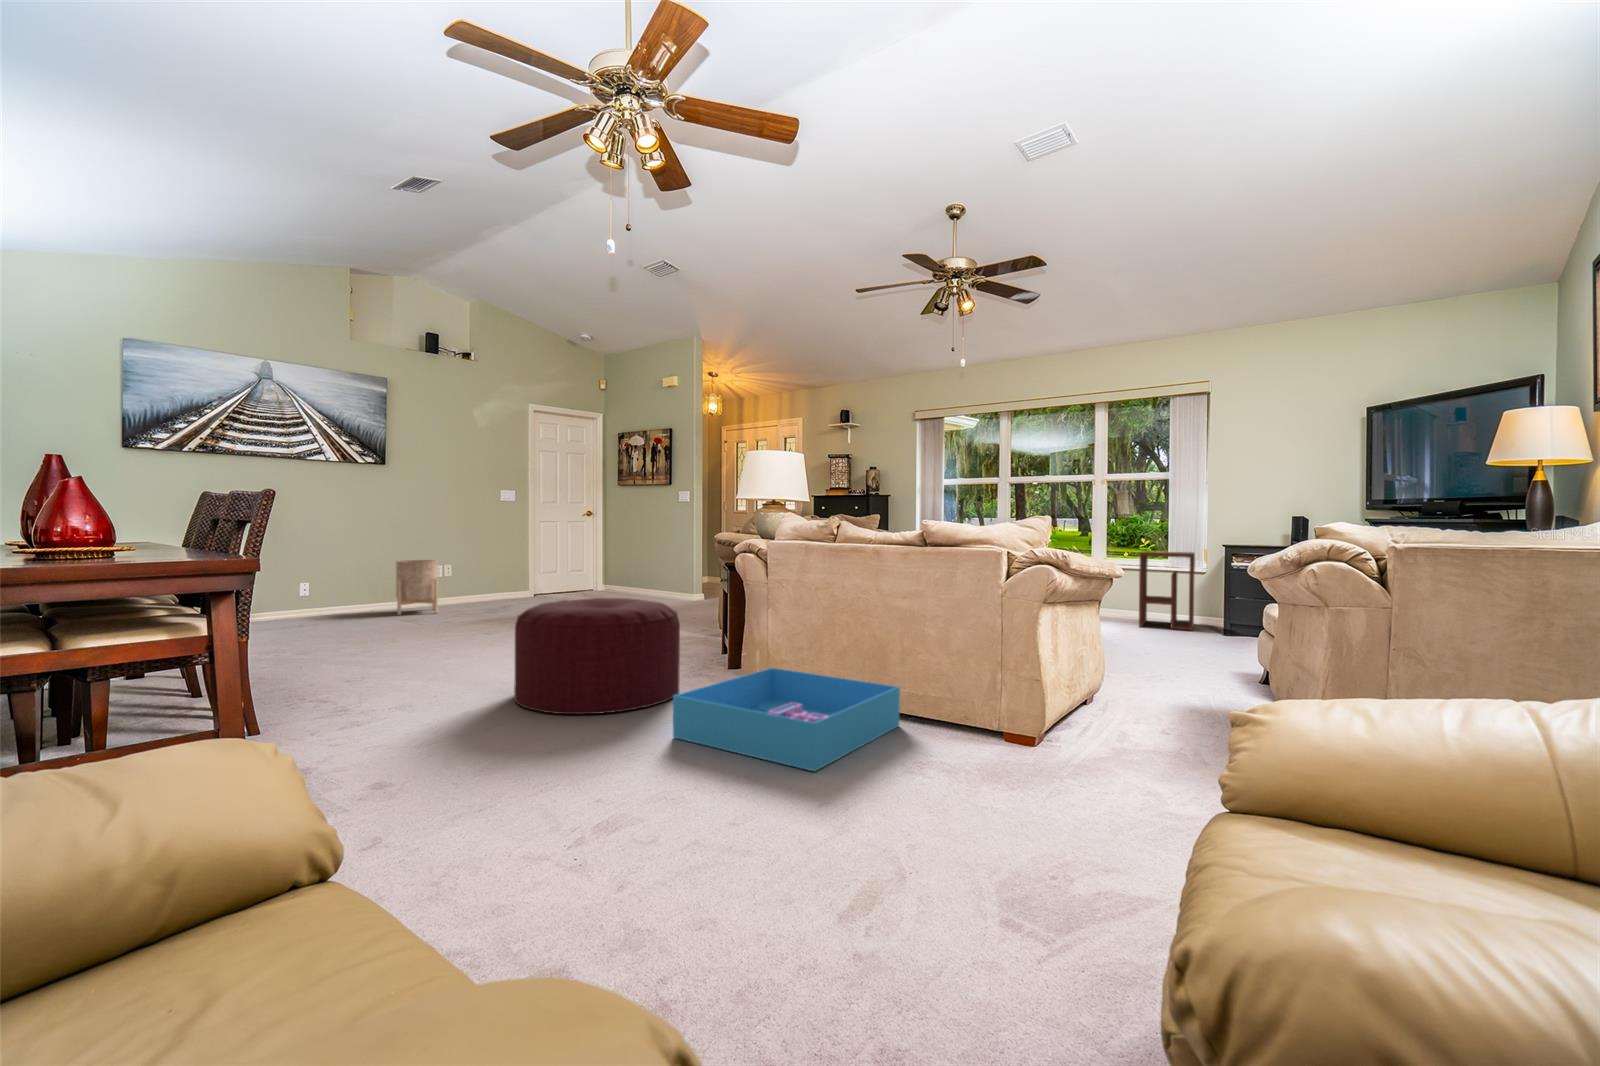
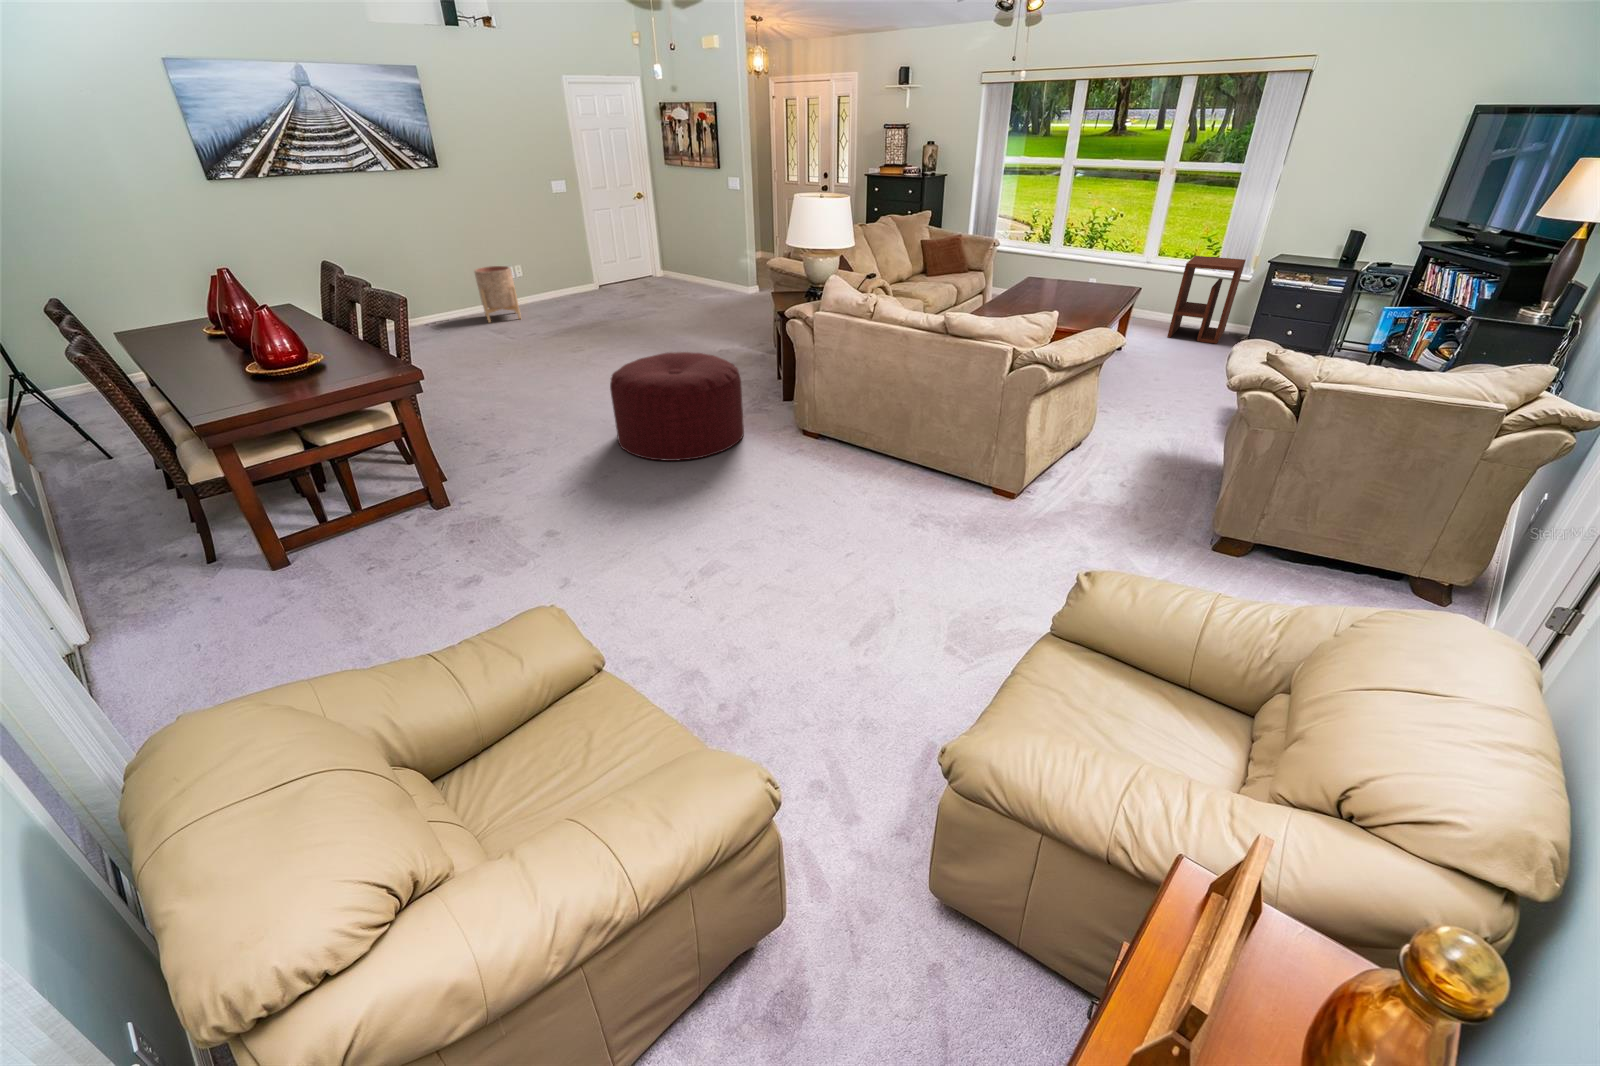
storage bin: present [673,668,900,771] -> none [741,421,916,524]

